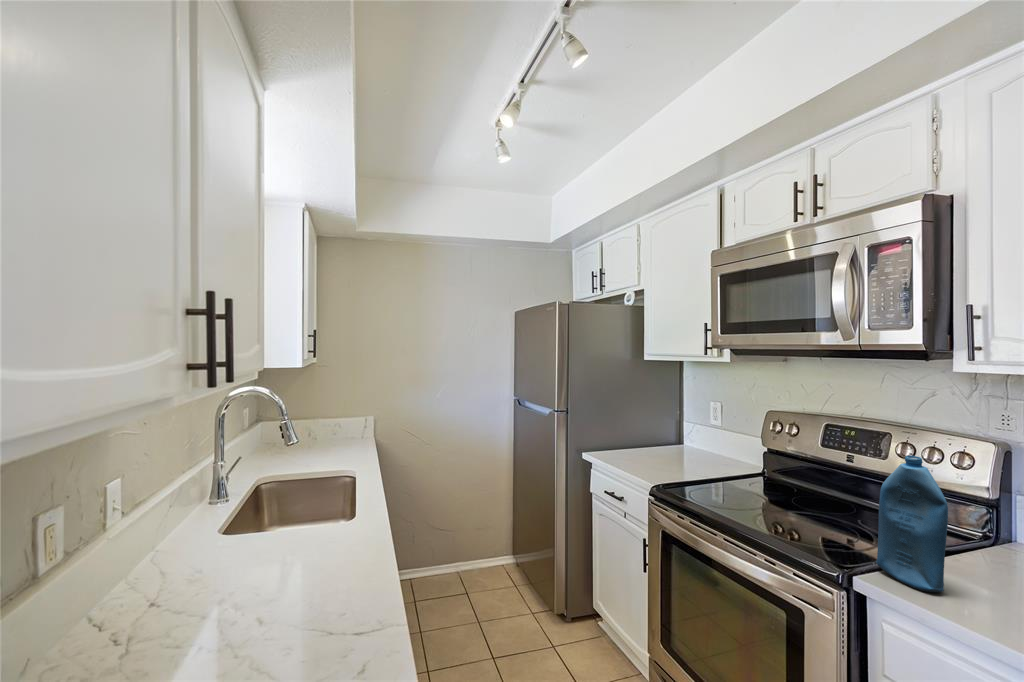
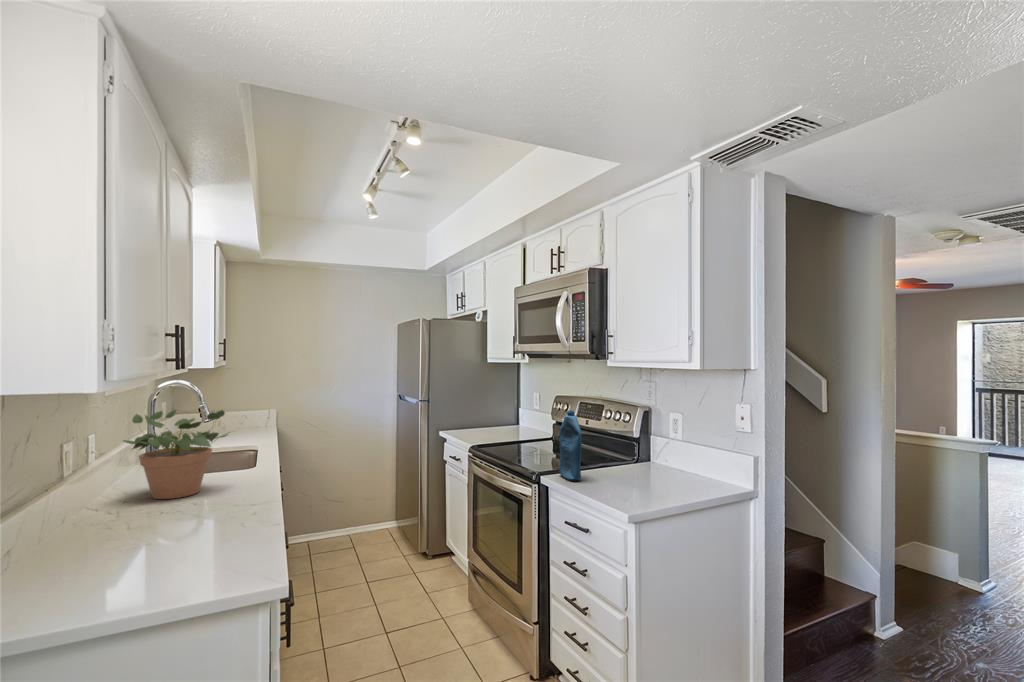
potted plant: none [148,436,333,593] -> present [123,410,230,499]

